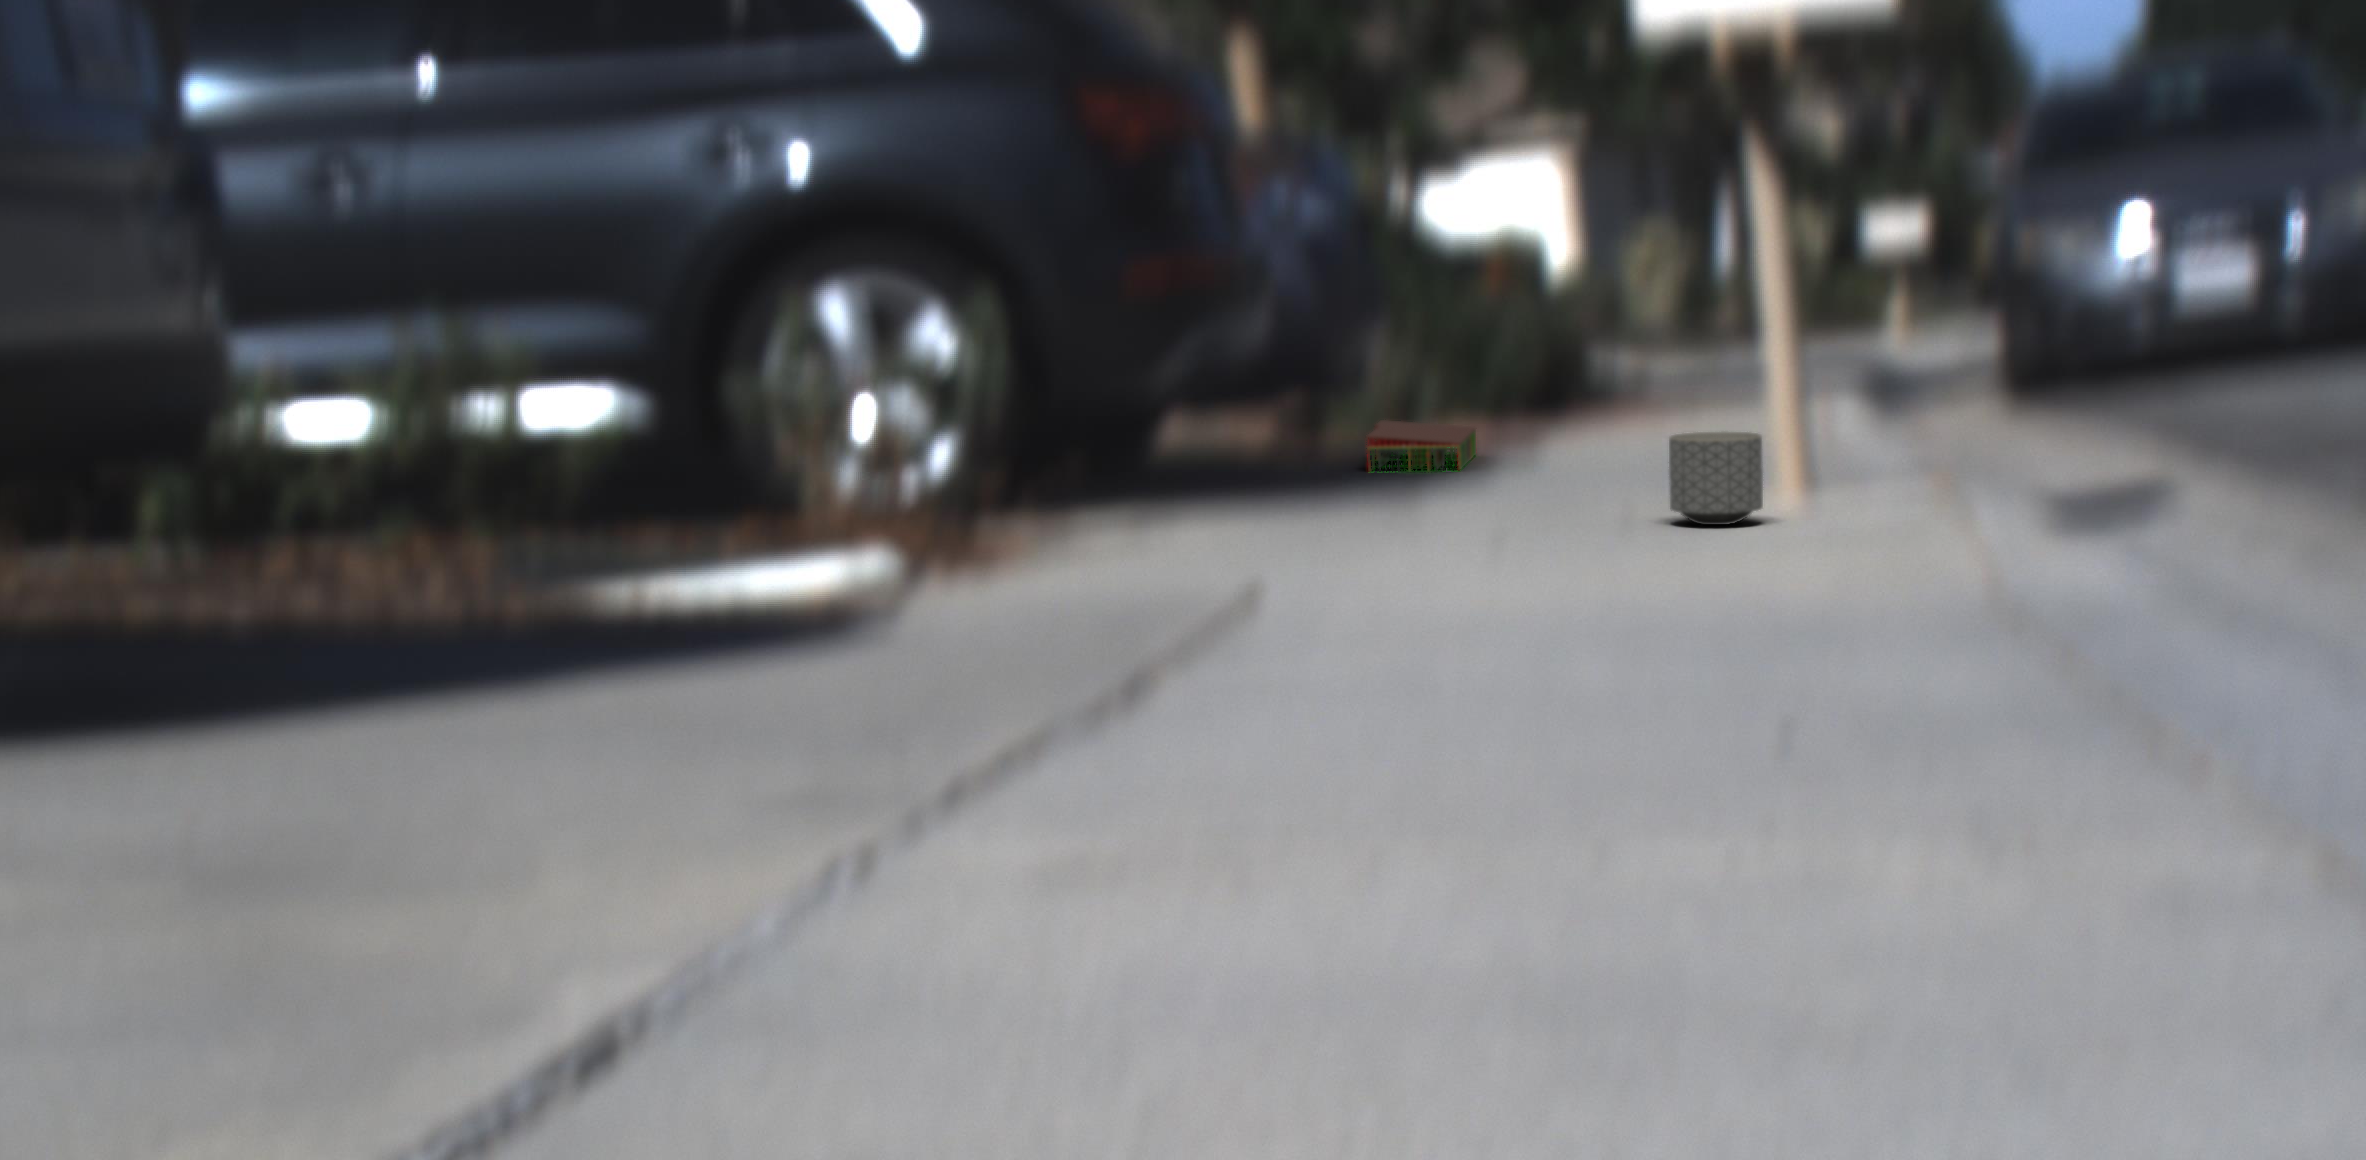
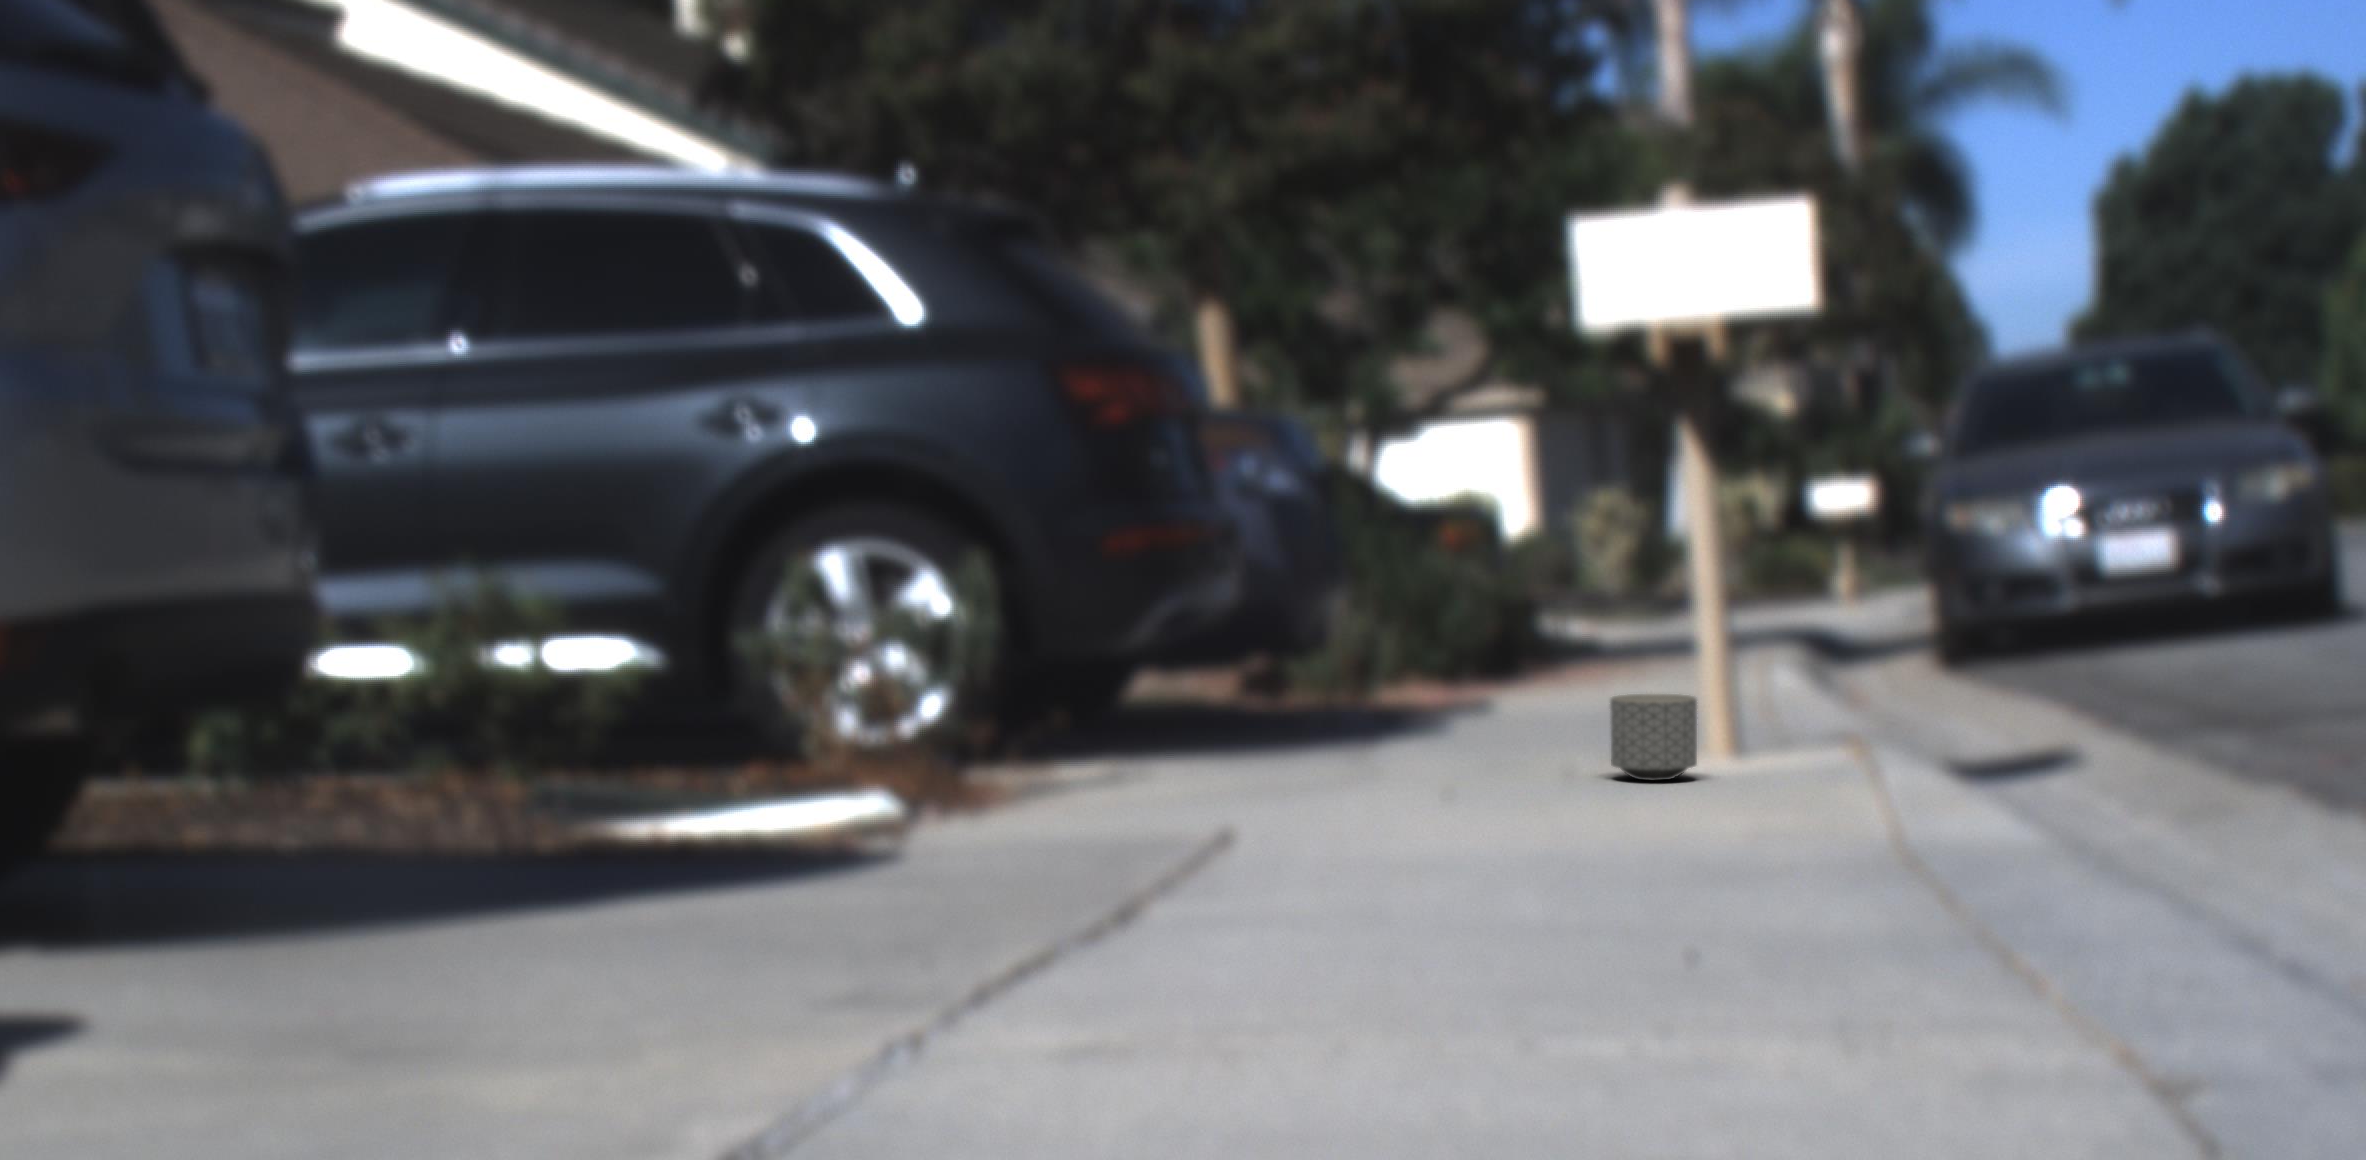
storage bin: present [1367,420,1476,472] -> none [1328,678,1432,727]

